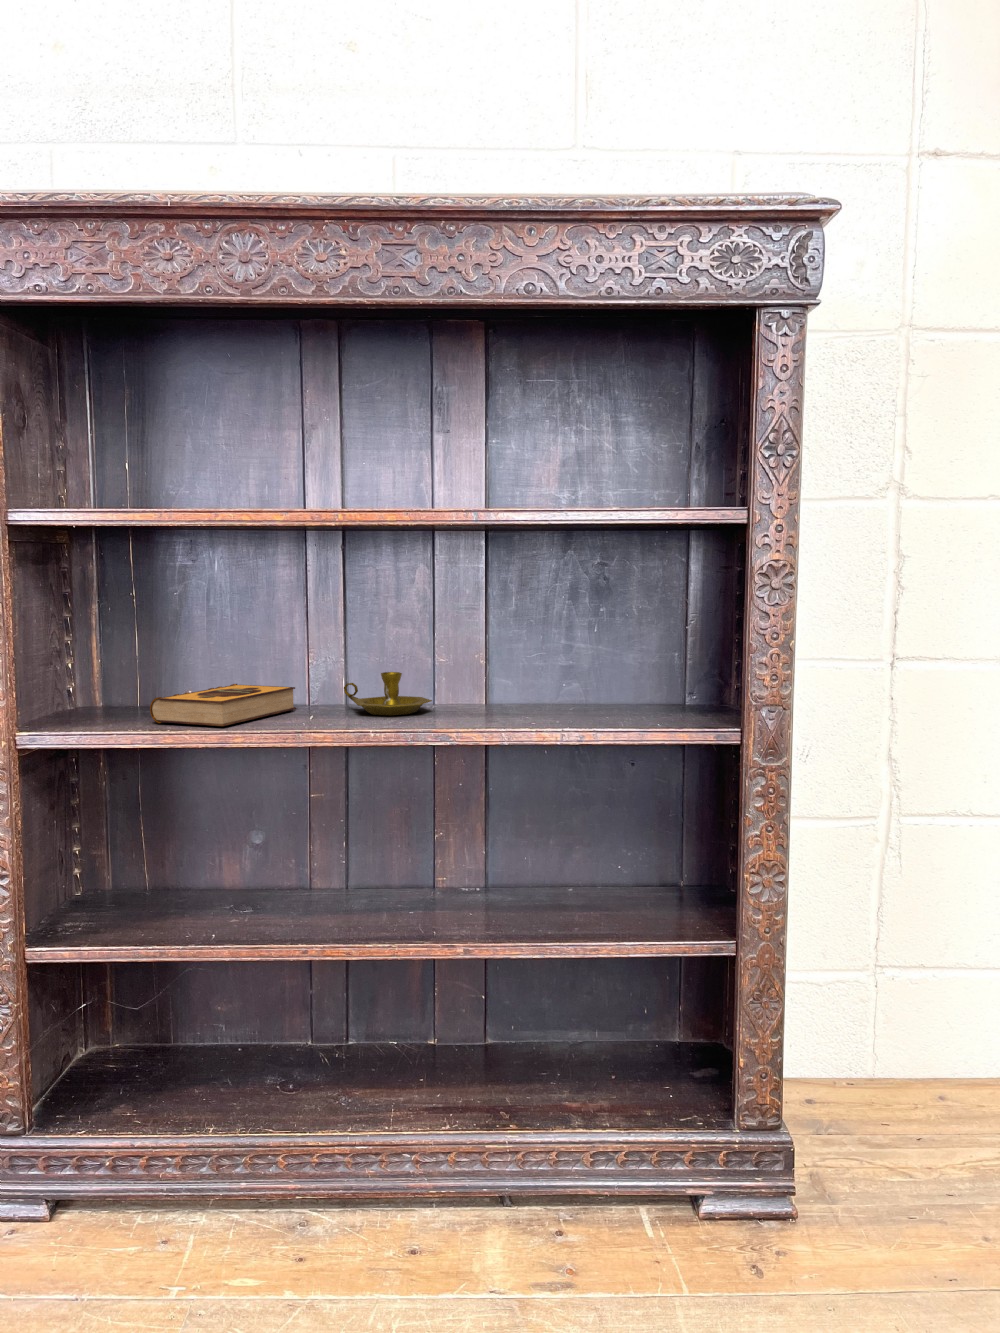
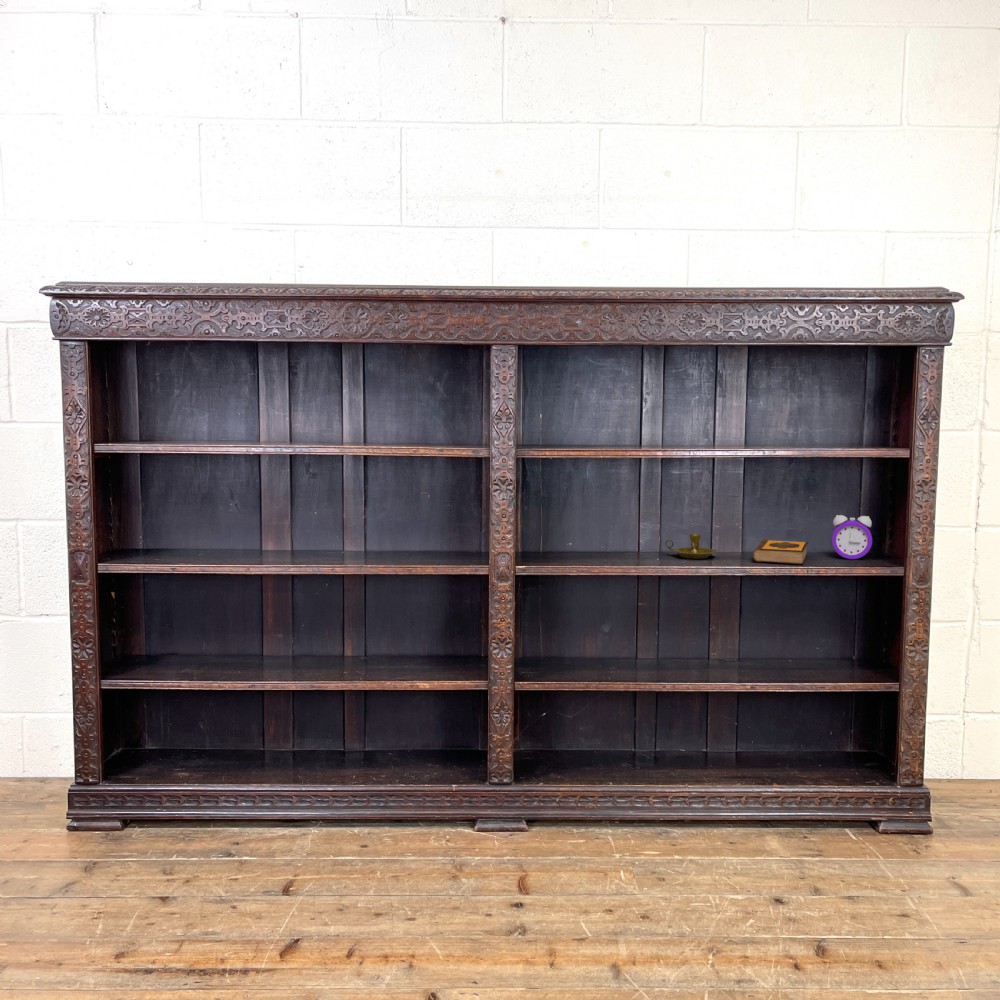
alarm clock: none [630,636,700,714] -> present [832,515,872,559]
hardback book: present [150,684,296,726] -> present [753,540,808,564]

